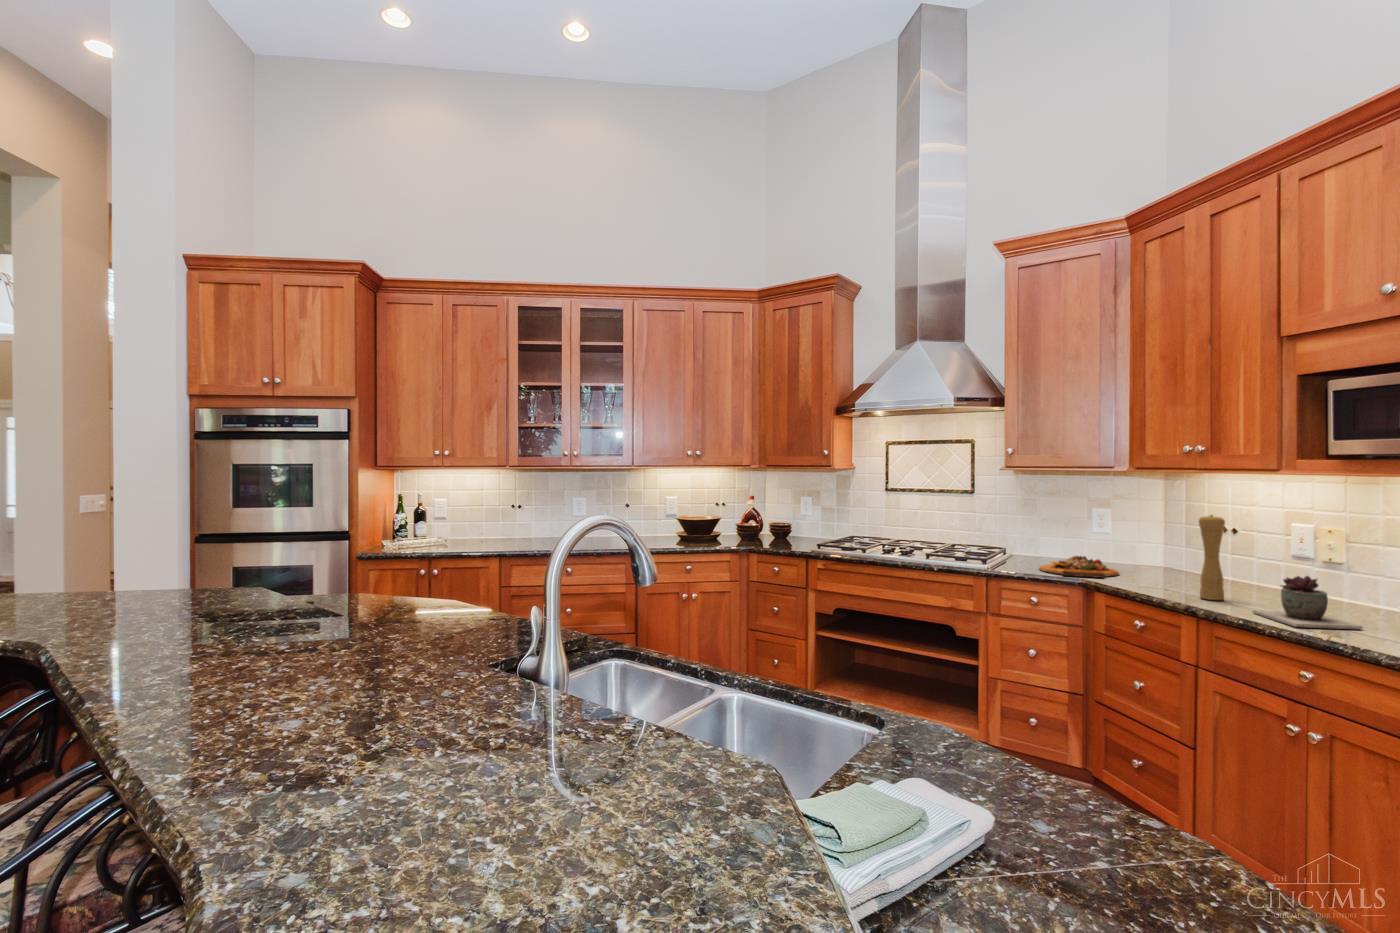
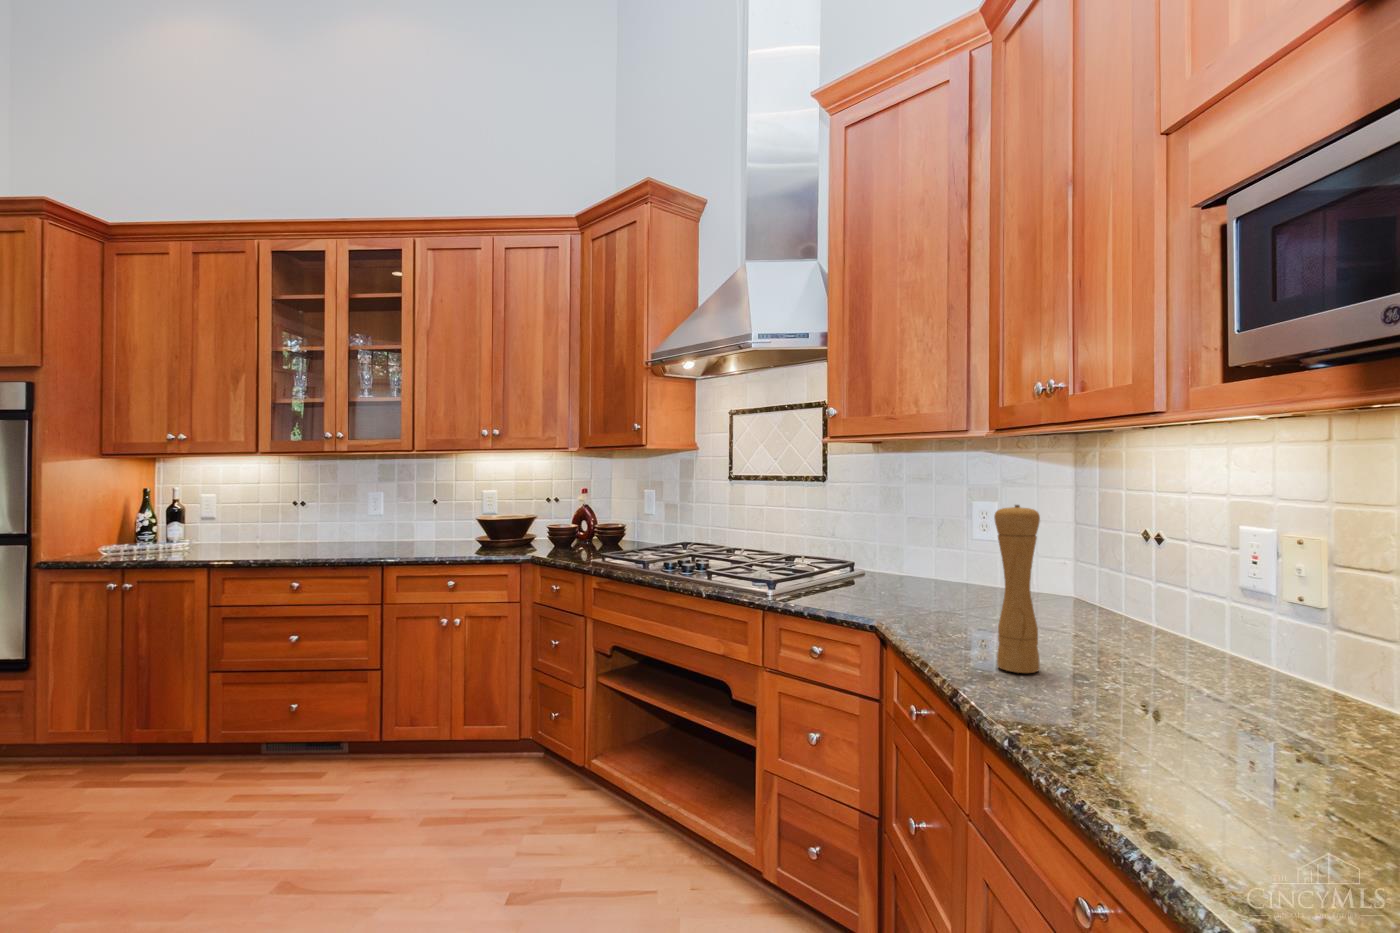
cutting board: present [1039,556,1119,578] -> none [847,578,967,617]
succulent plant: present [1253,576,1363,630] -> none [1032,635,1213,779]

